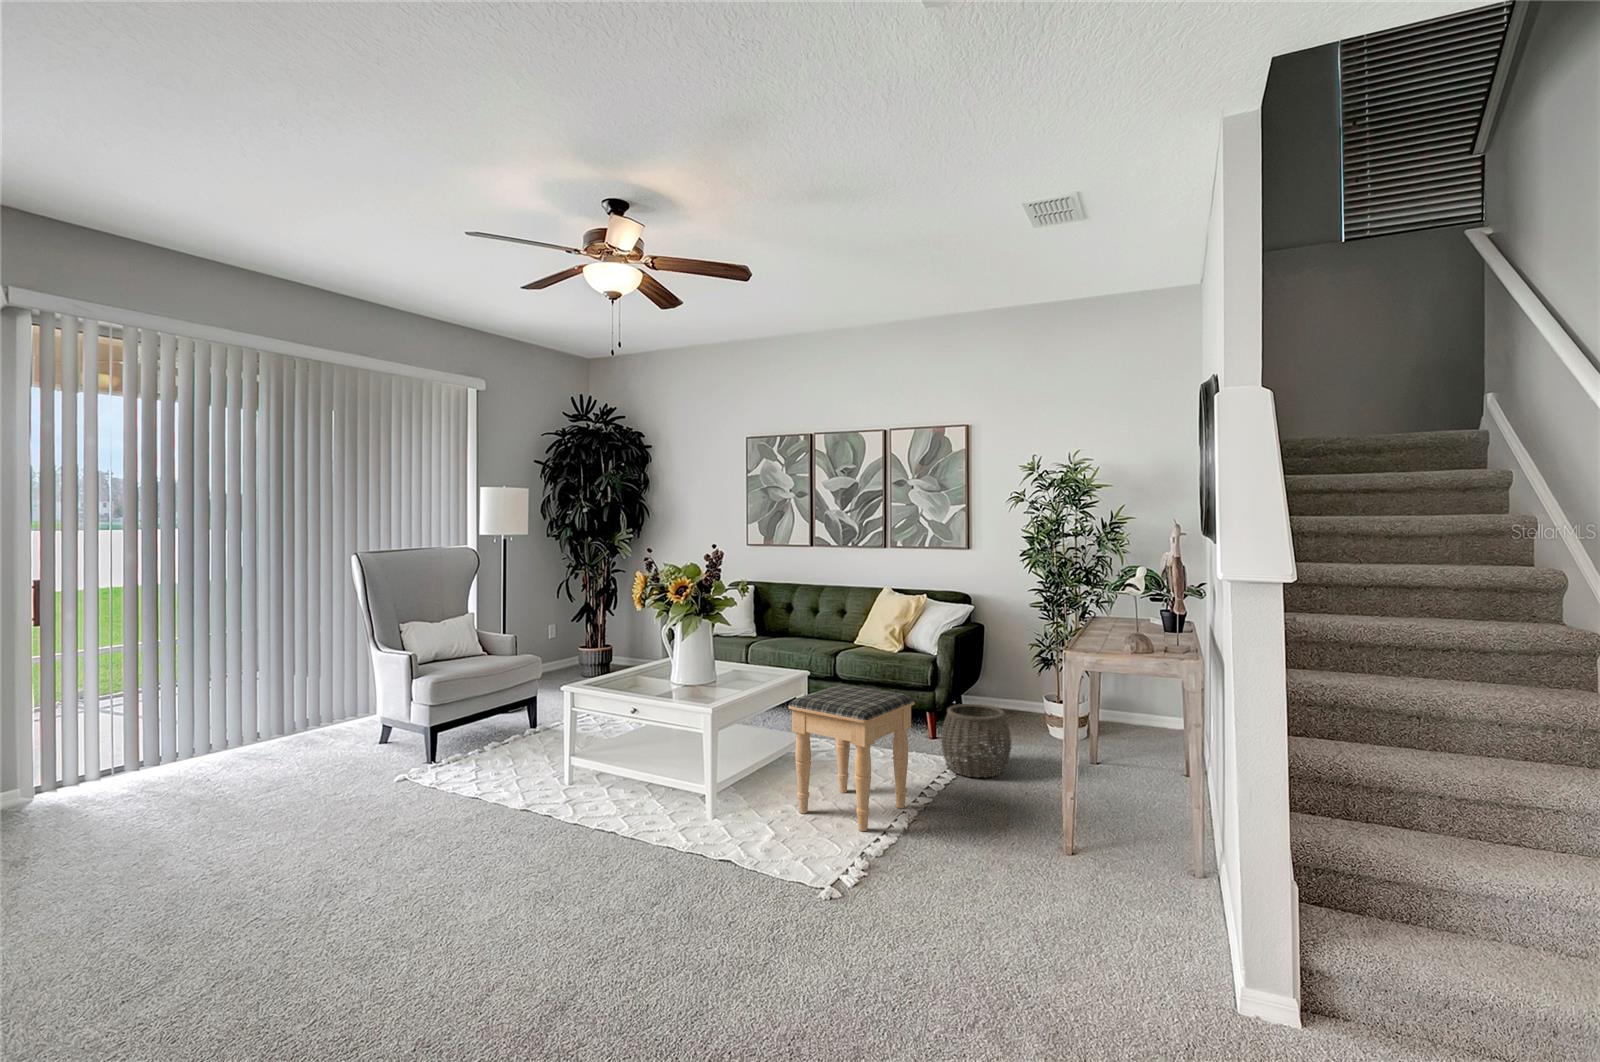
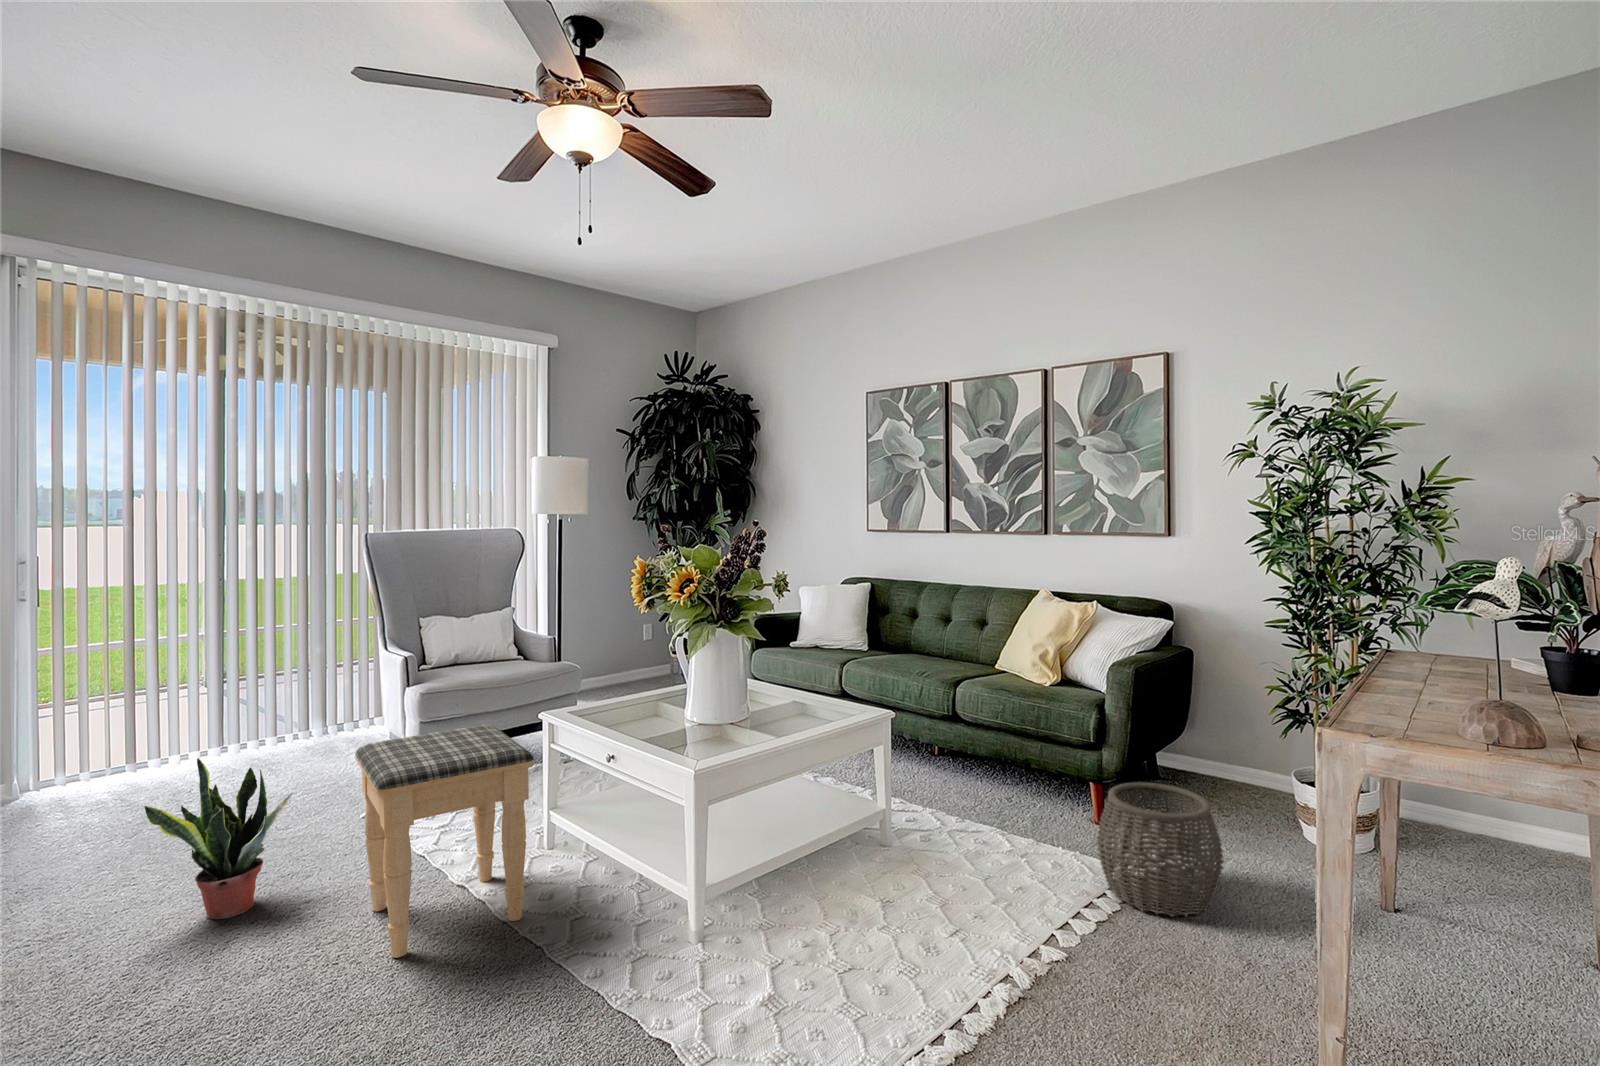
footstool: present [789,684,915,831] -> present [355,725,534,958]
potted plant: none [304,726,397,843] -> present [144,758,294,919]

